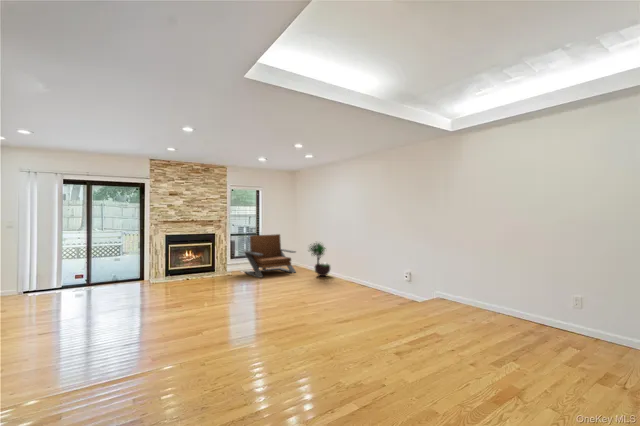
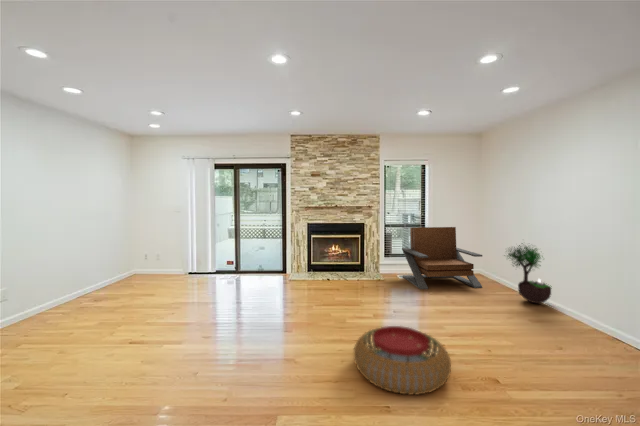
pouf: none [227,288,279,317] -> present [354,326,451,395]

